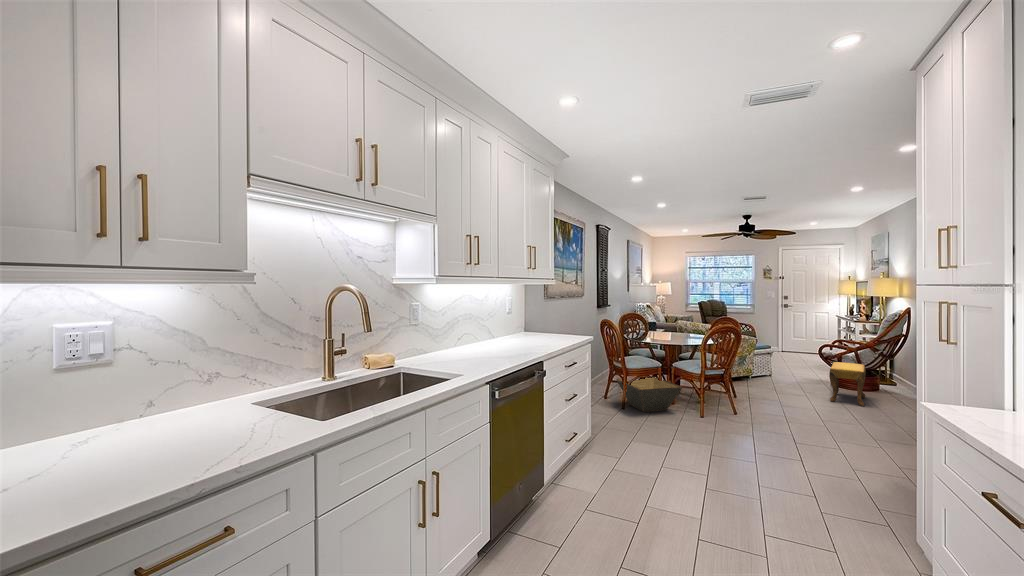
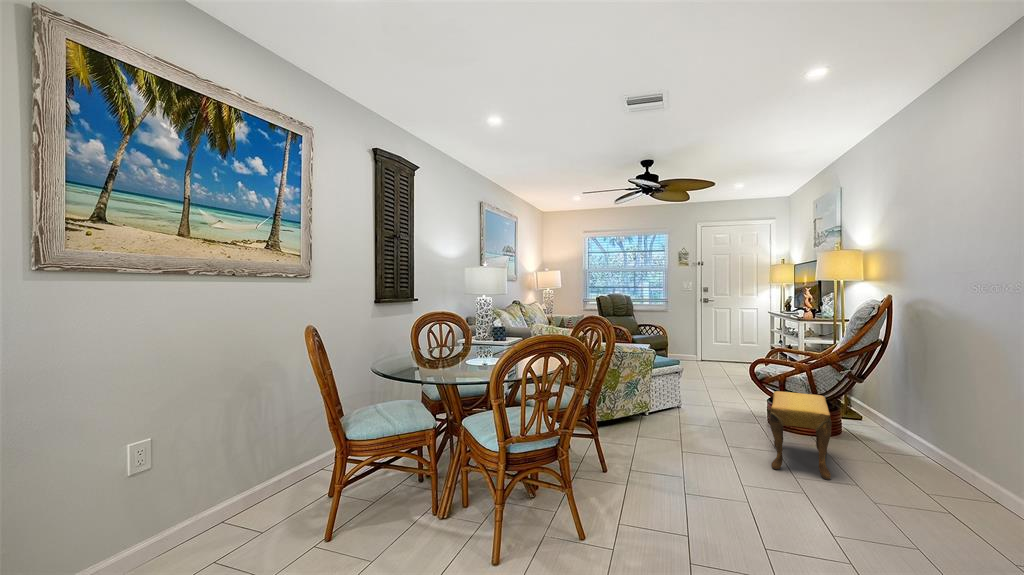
basket: present [616,377,683,412] -> none [356,440,476,539]

